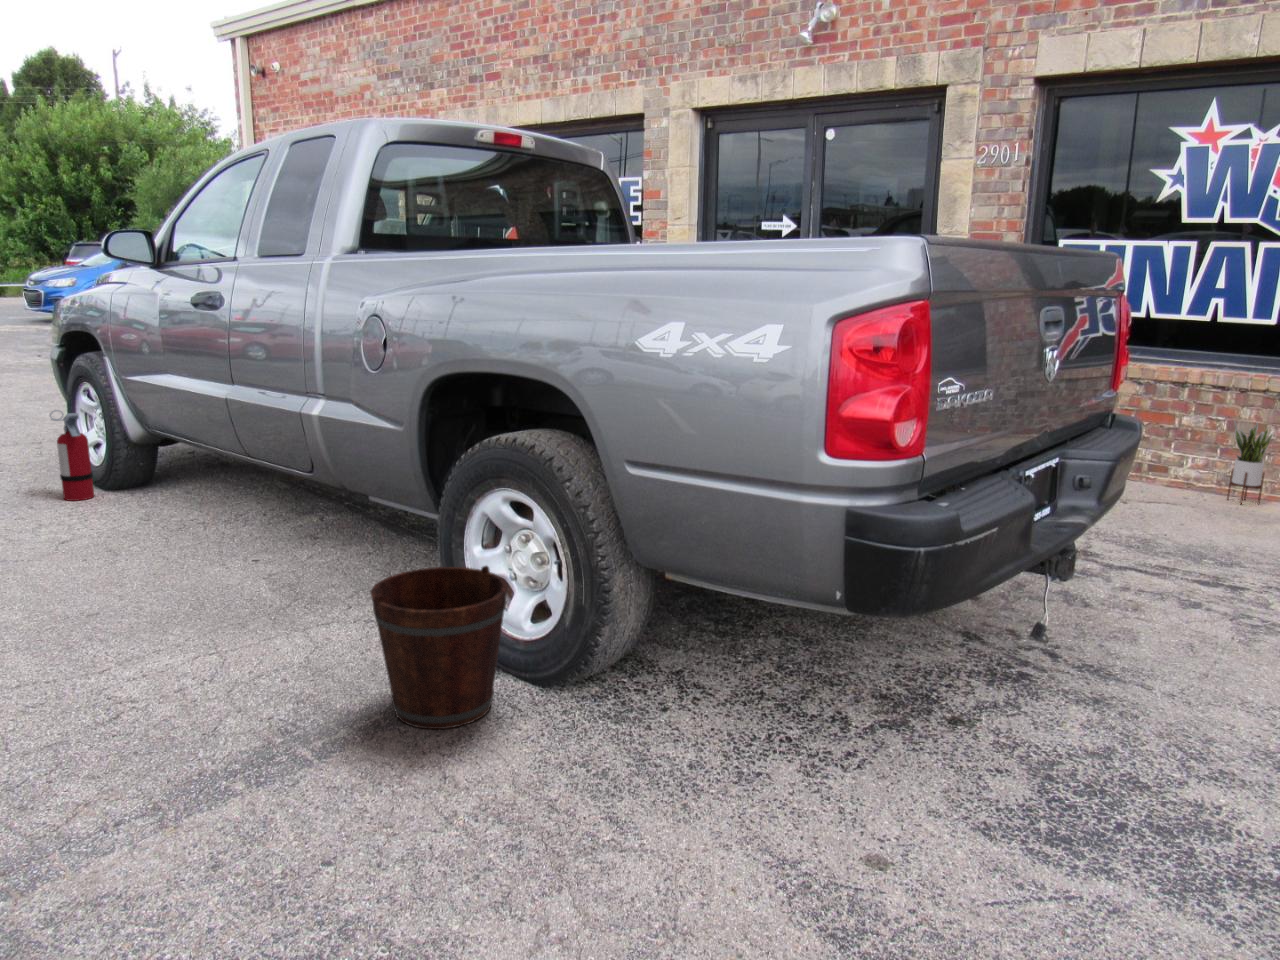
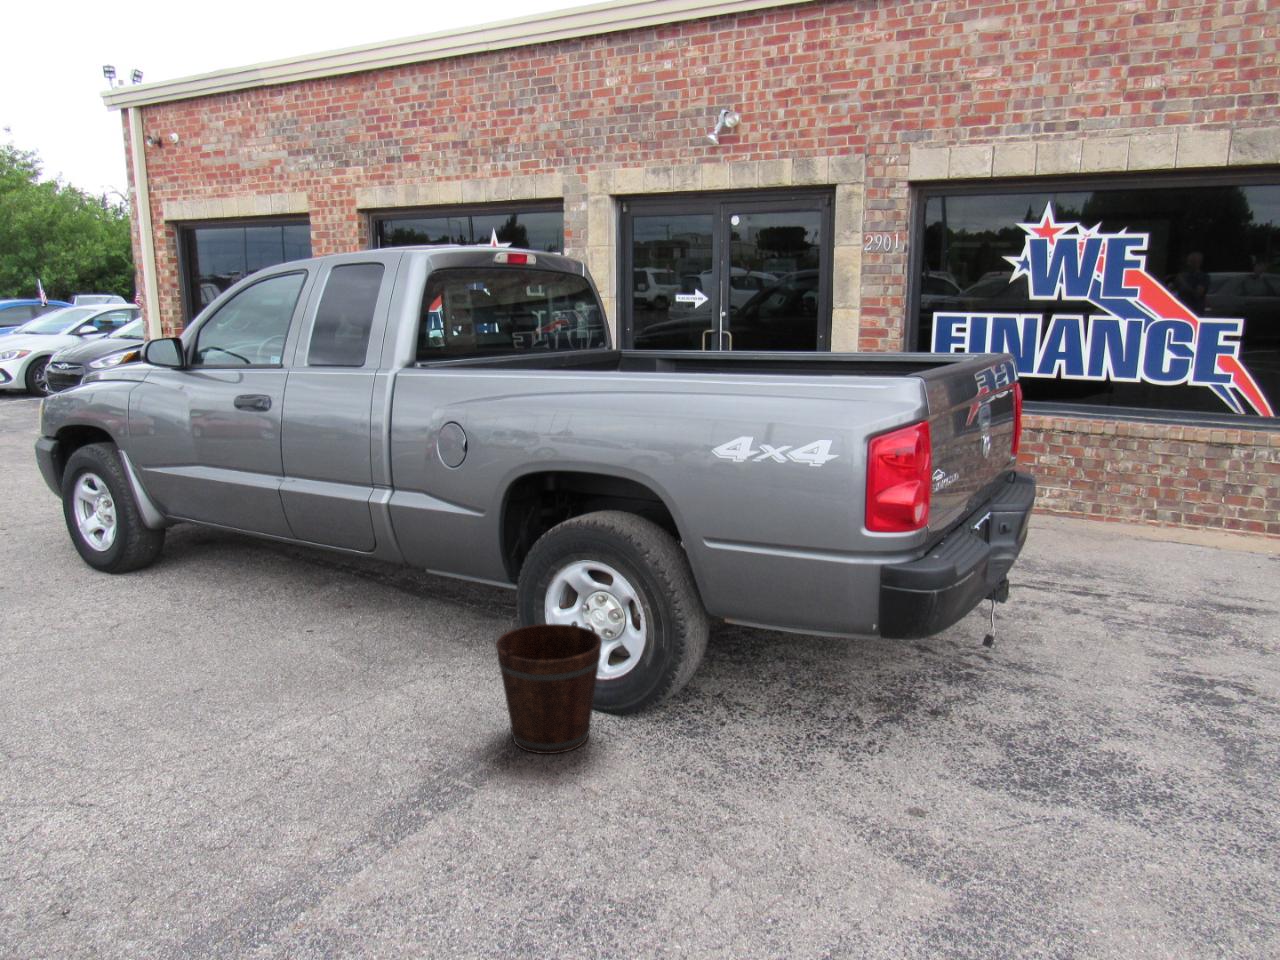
fire extinguisher: present [50,410,94,501] -> none [70,500,111,584]
potted plant: present [1227,422,1273,504] -> none [1077,458,1108,525]

